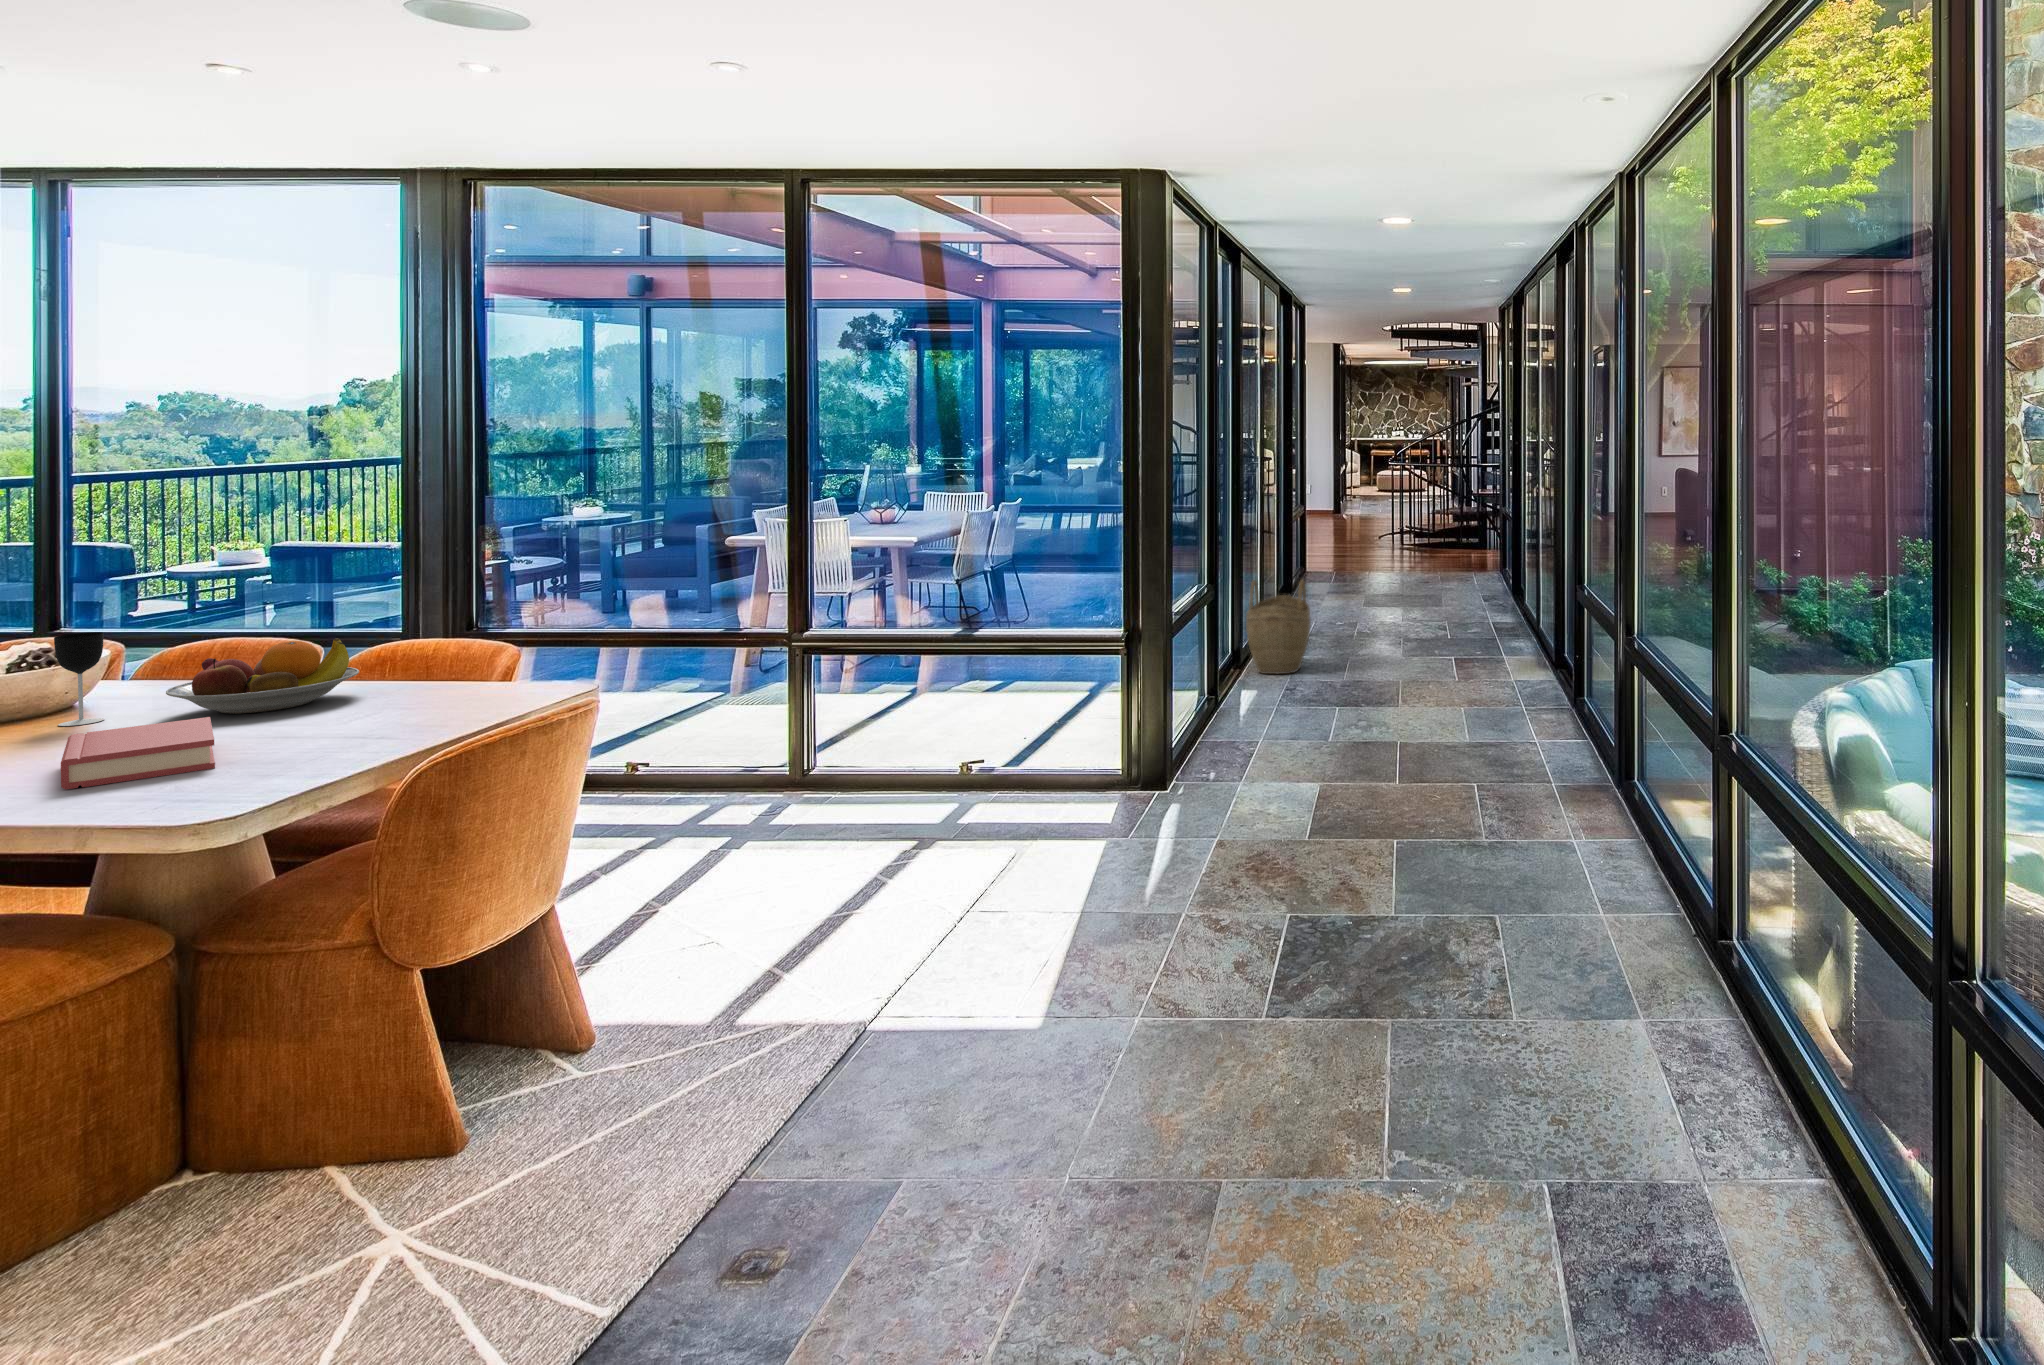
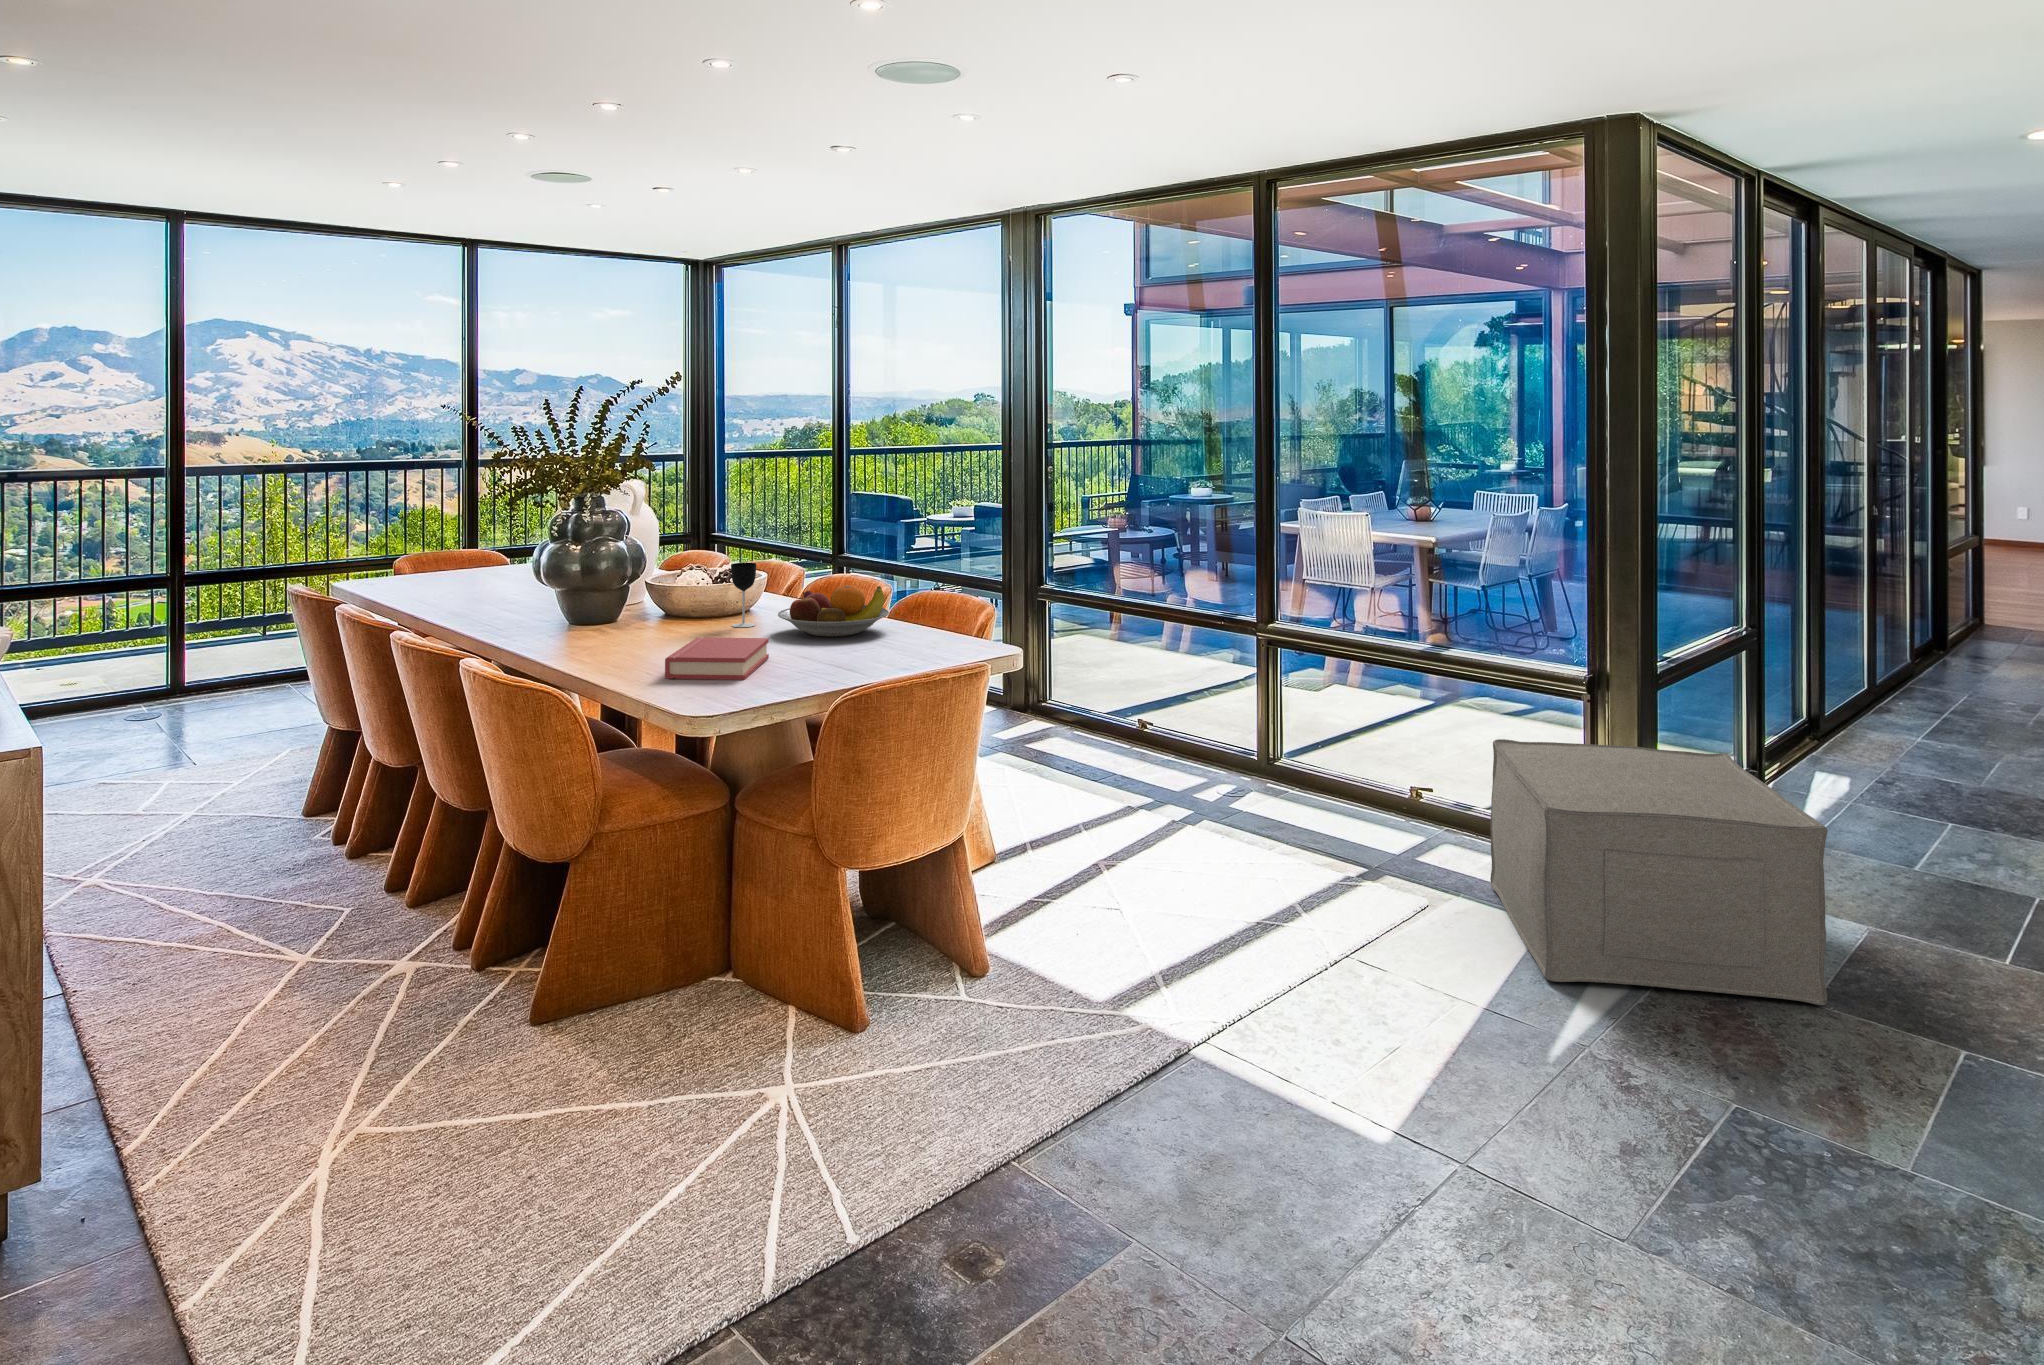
woven basket: present [1246,580,1311,674] -> none [1834,629,1937,757]
ottoman: none [1052,676,1316,880] -> present [1490,739,1828,1005]

